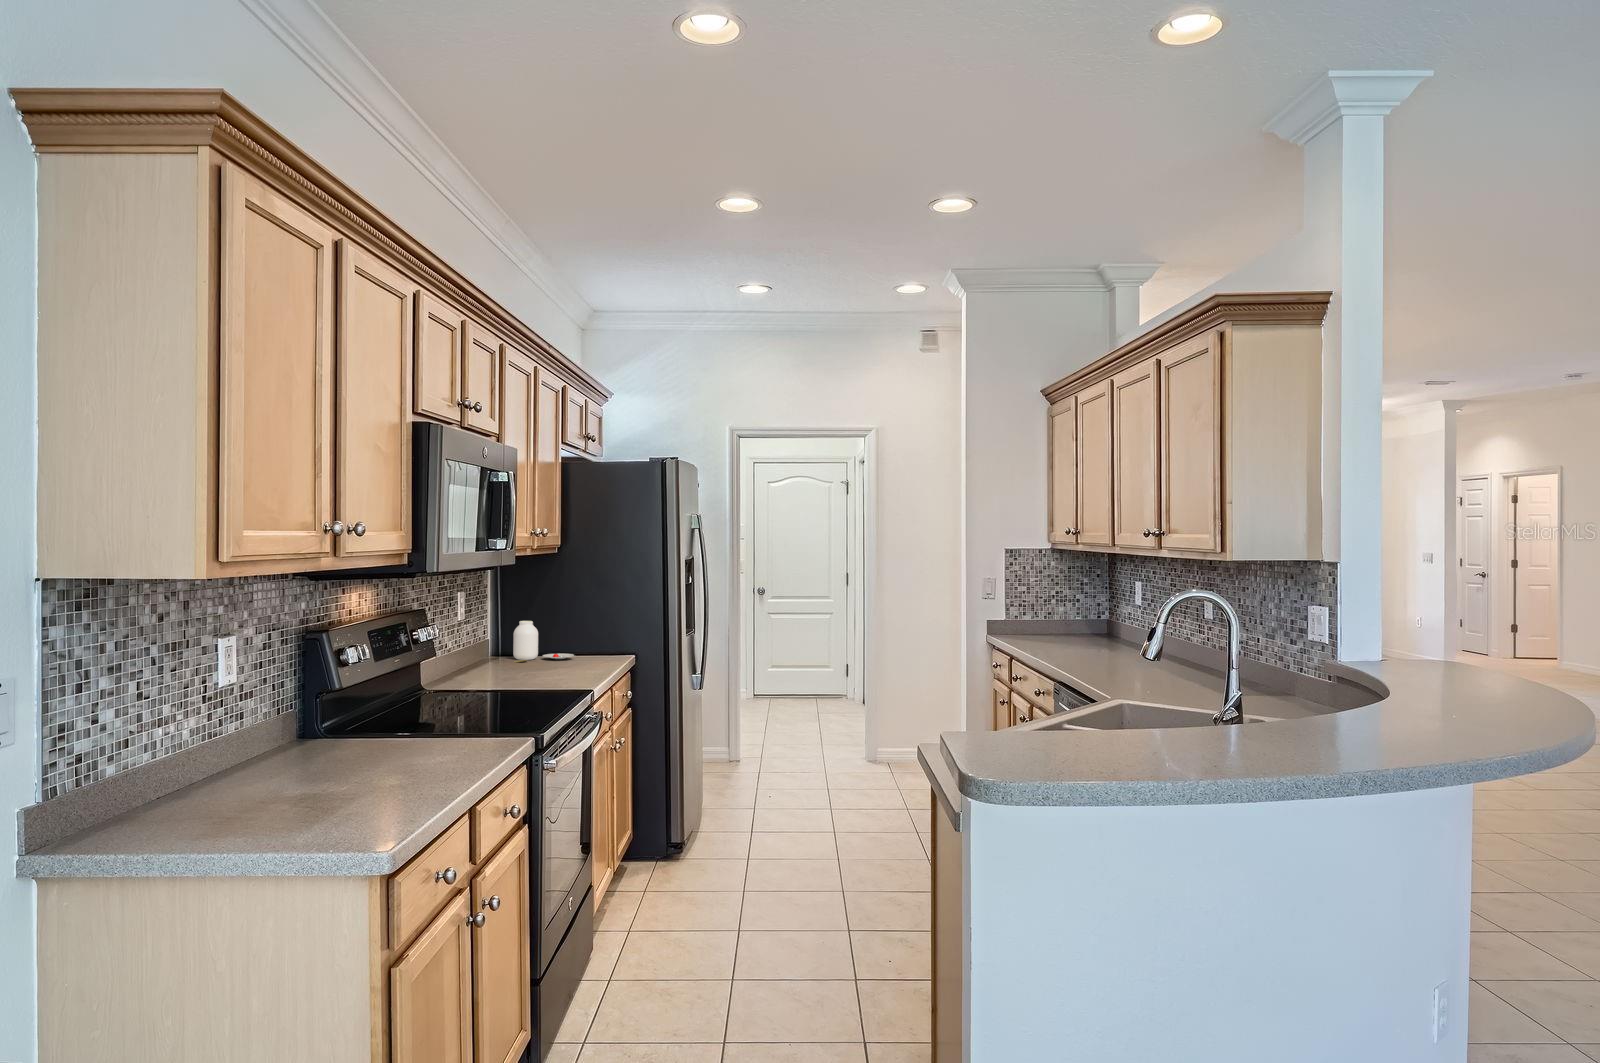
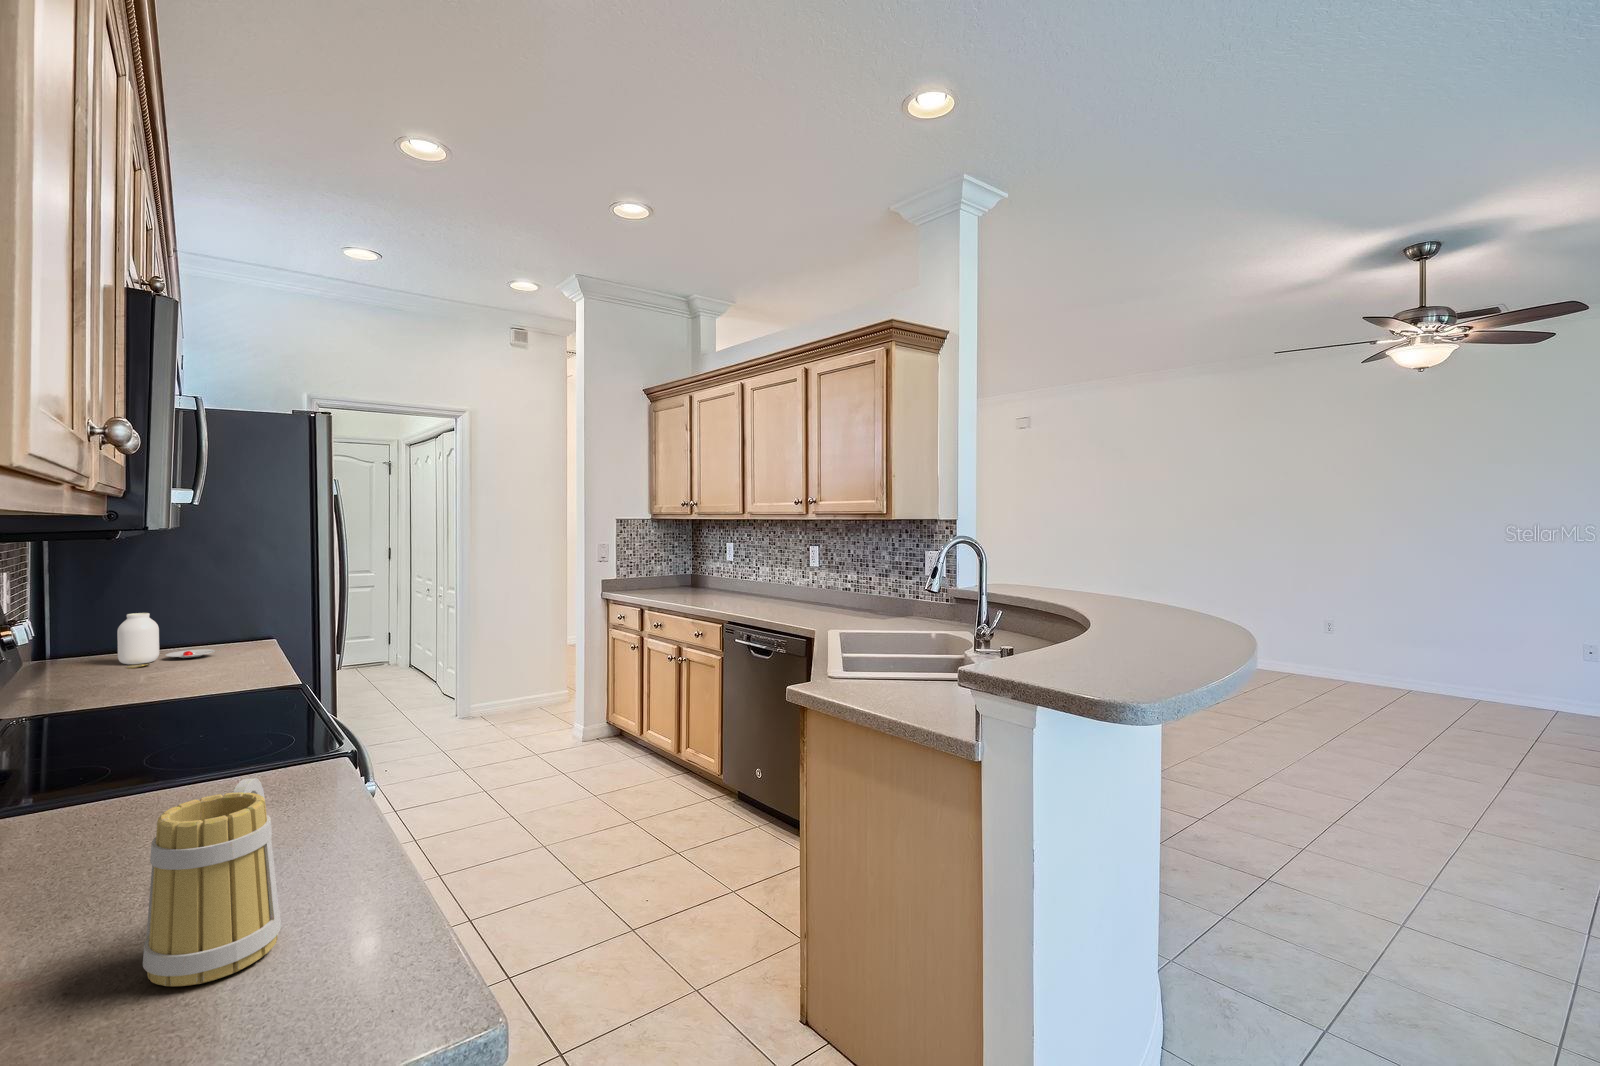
mug: none [255,710,336,804] -> present [143,778,281,986]

